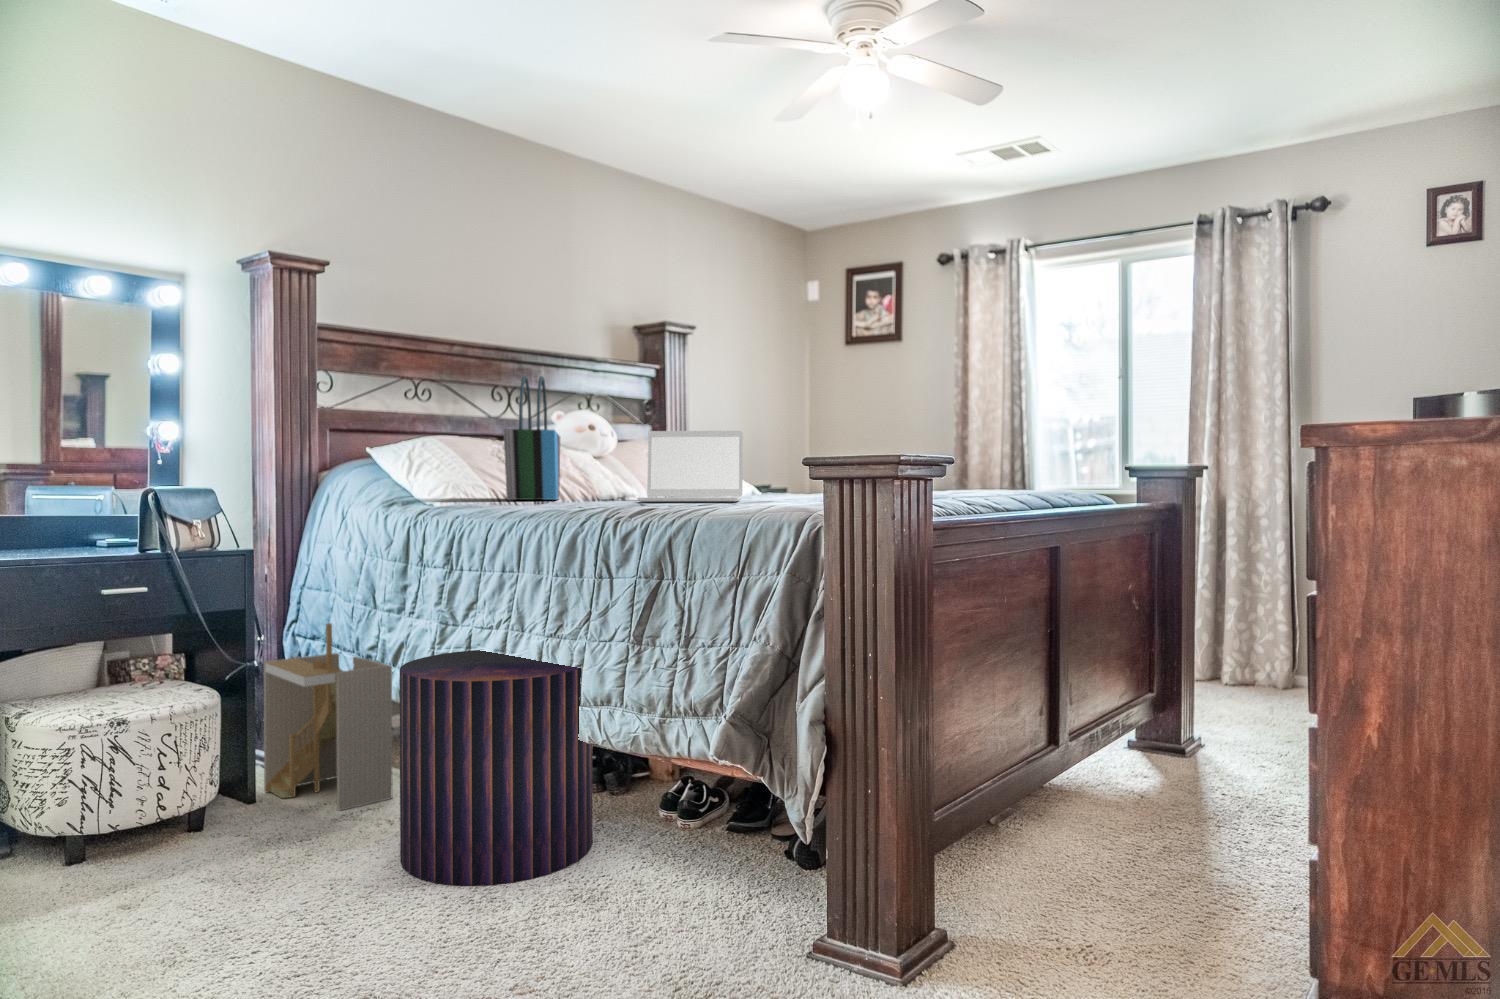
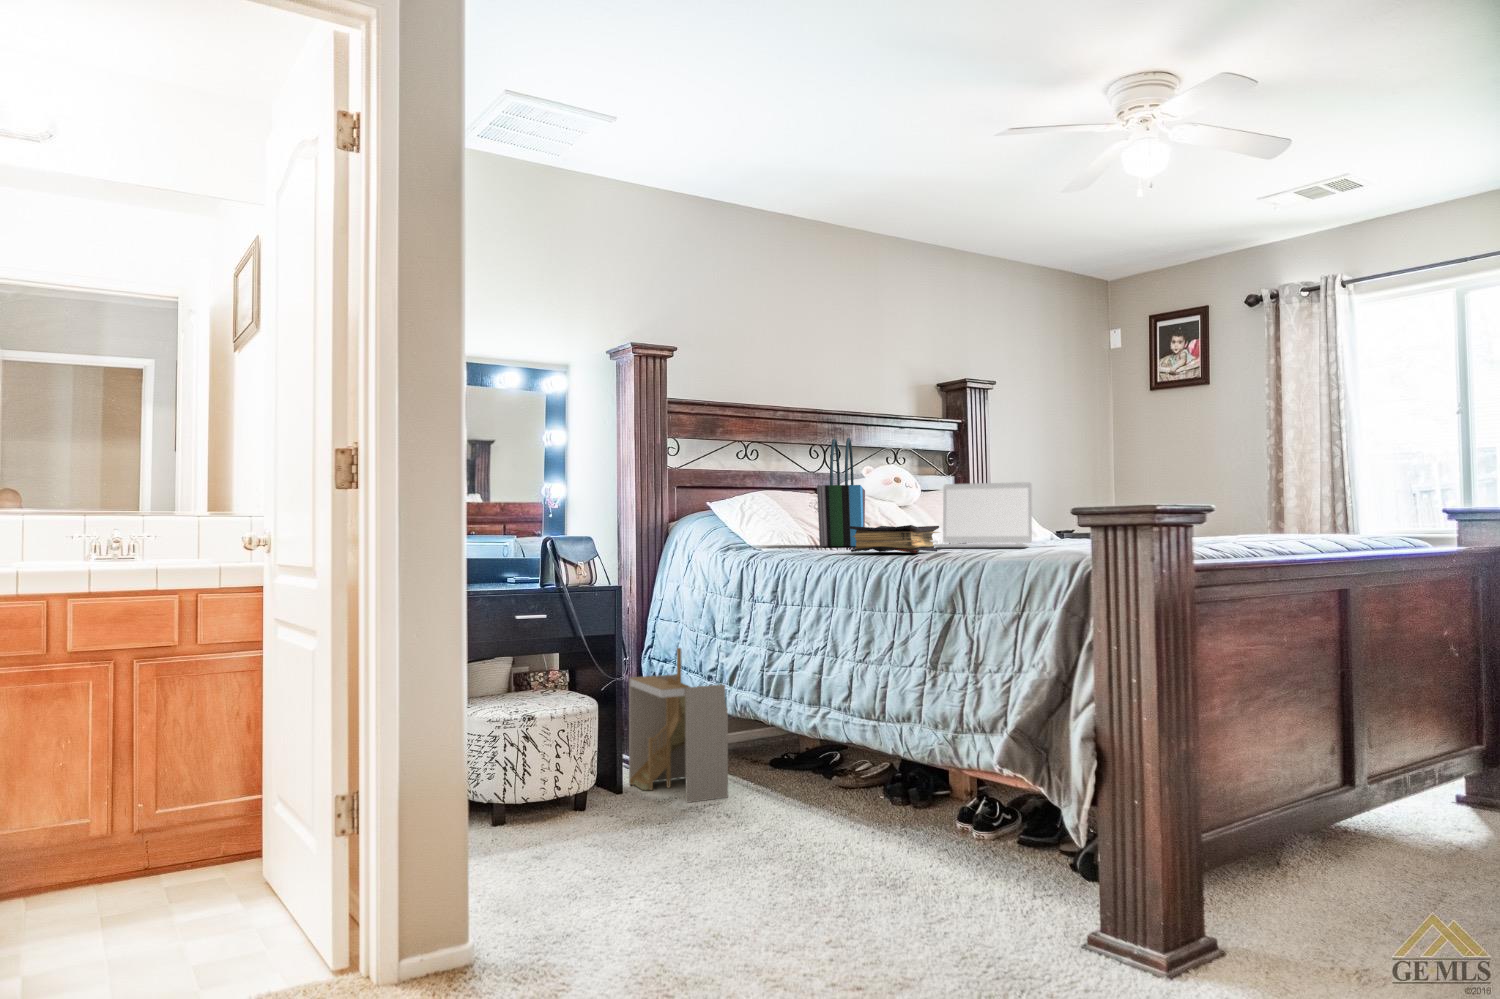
book: none [539,476,649,509] -> present [848,525,939,553]
pouf: present [400,650,593,886] -> none [738,673,896,866]

